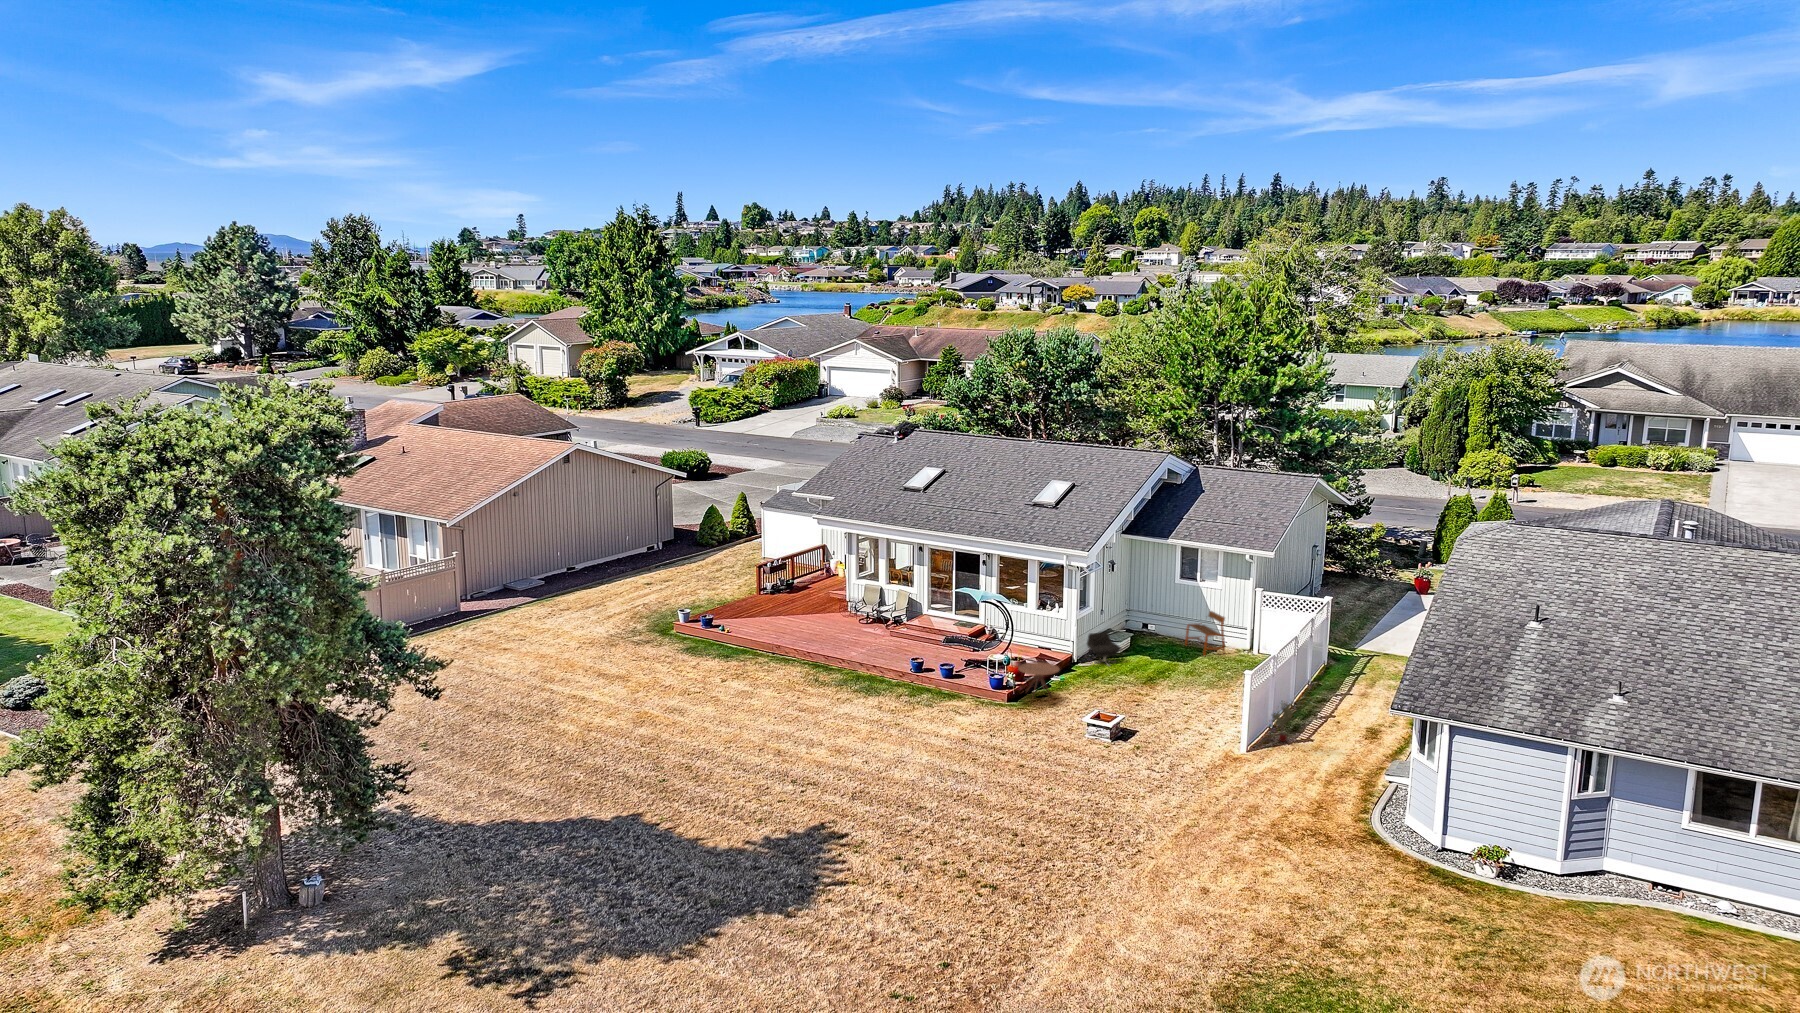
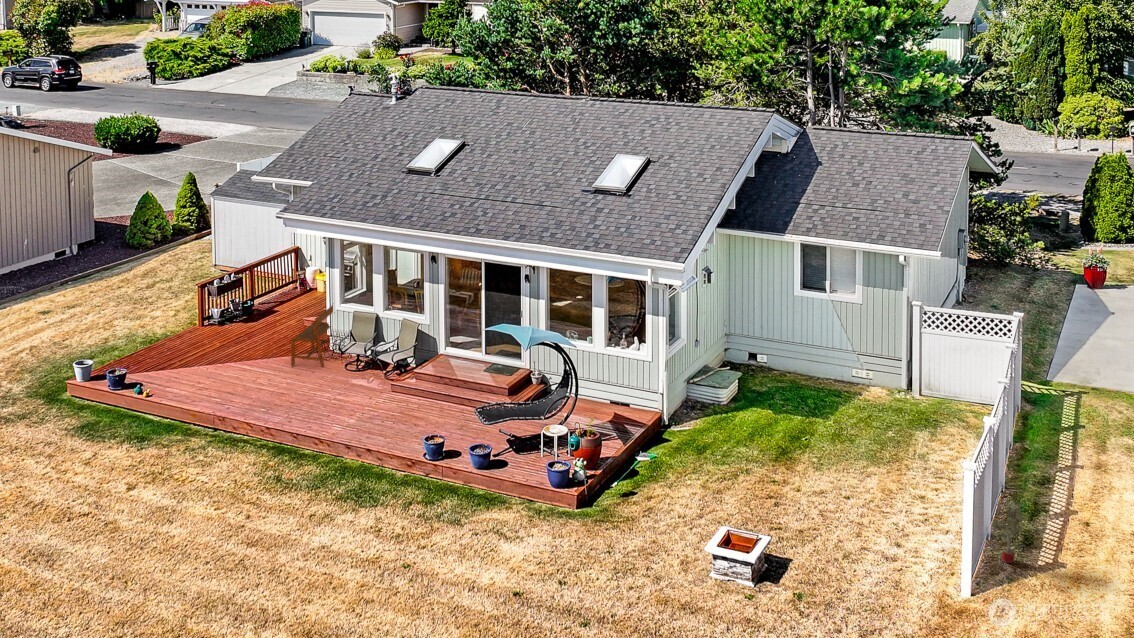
bench: present [1185,611,1225,656] -> present [291,305,333,367]
lounge chair: present [1087,632,1122,662] -> none [679,375,729,426]
round table: present [1018,662,1059,692] -> none [590,438,653,498]

